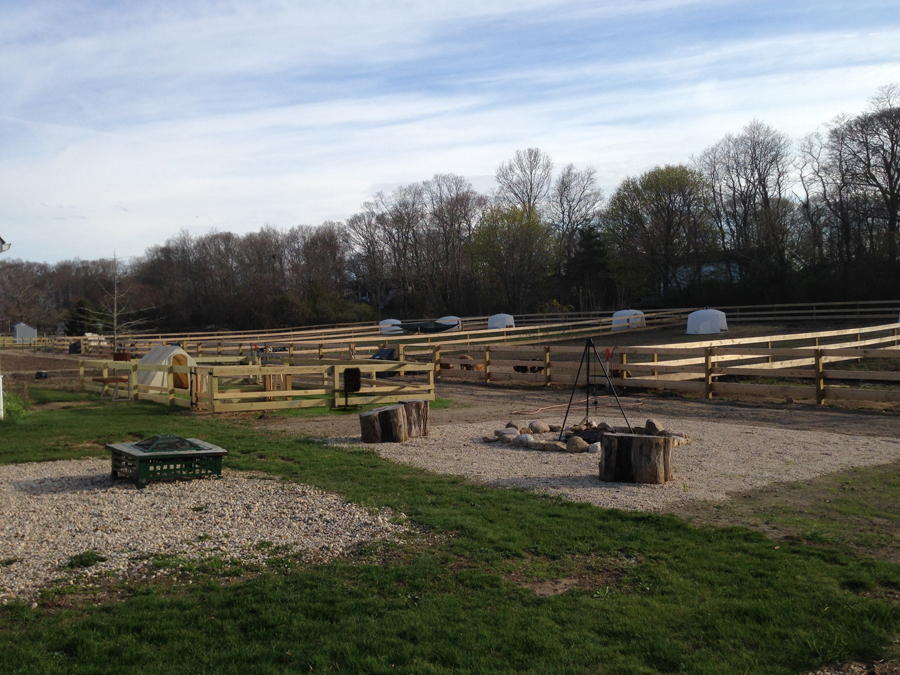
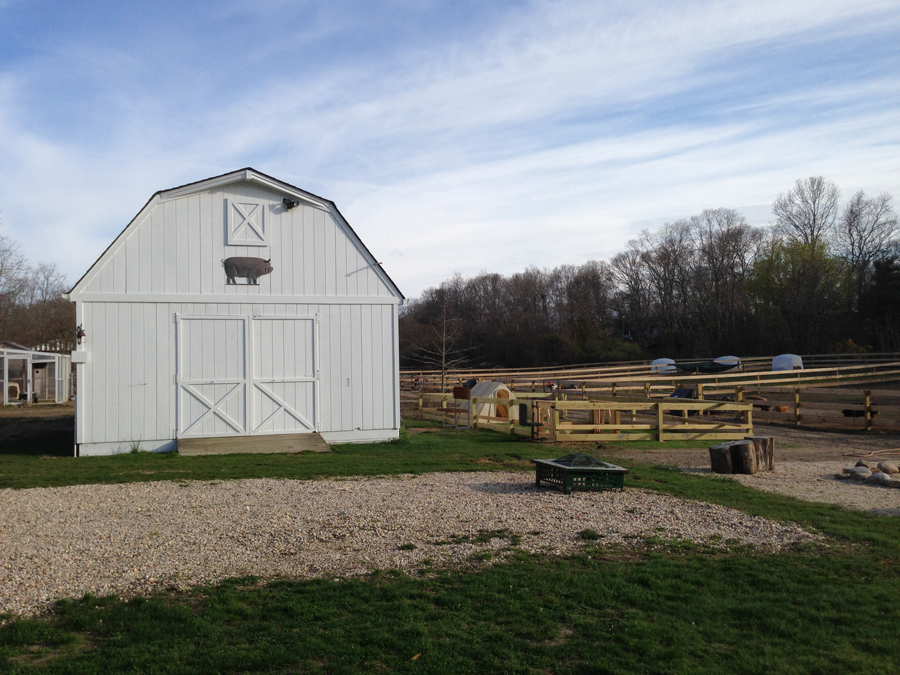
chair: present [330,367,363,411] -> present [518,403,547,442]

